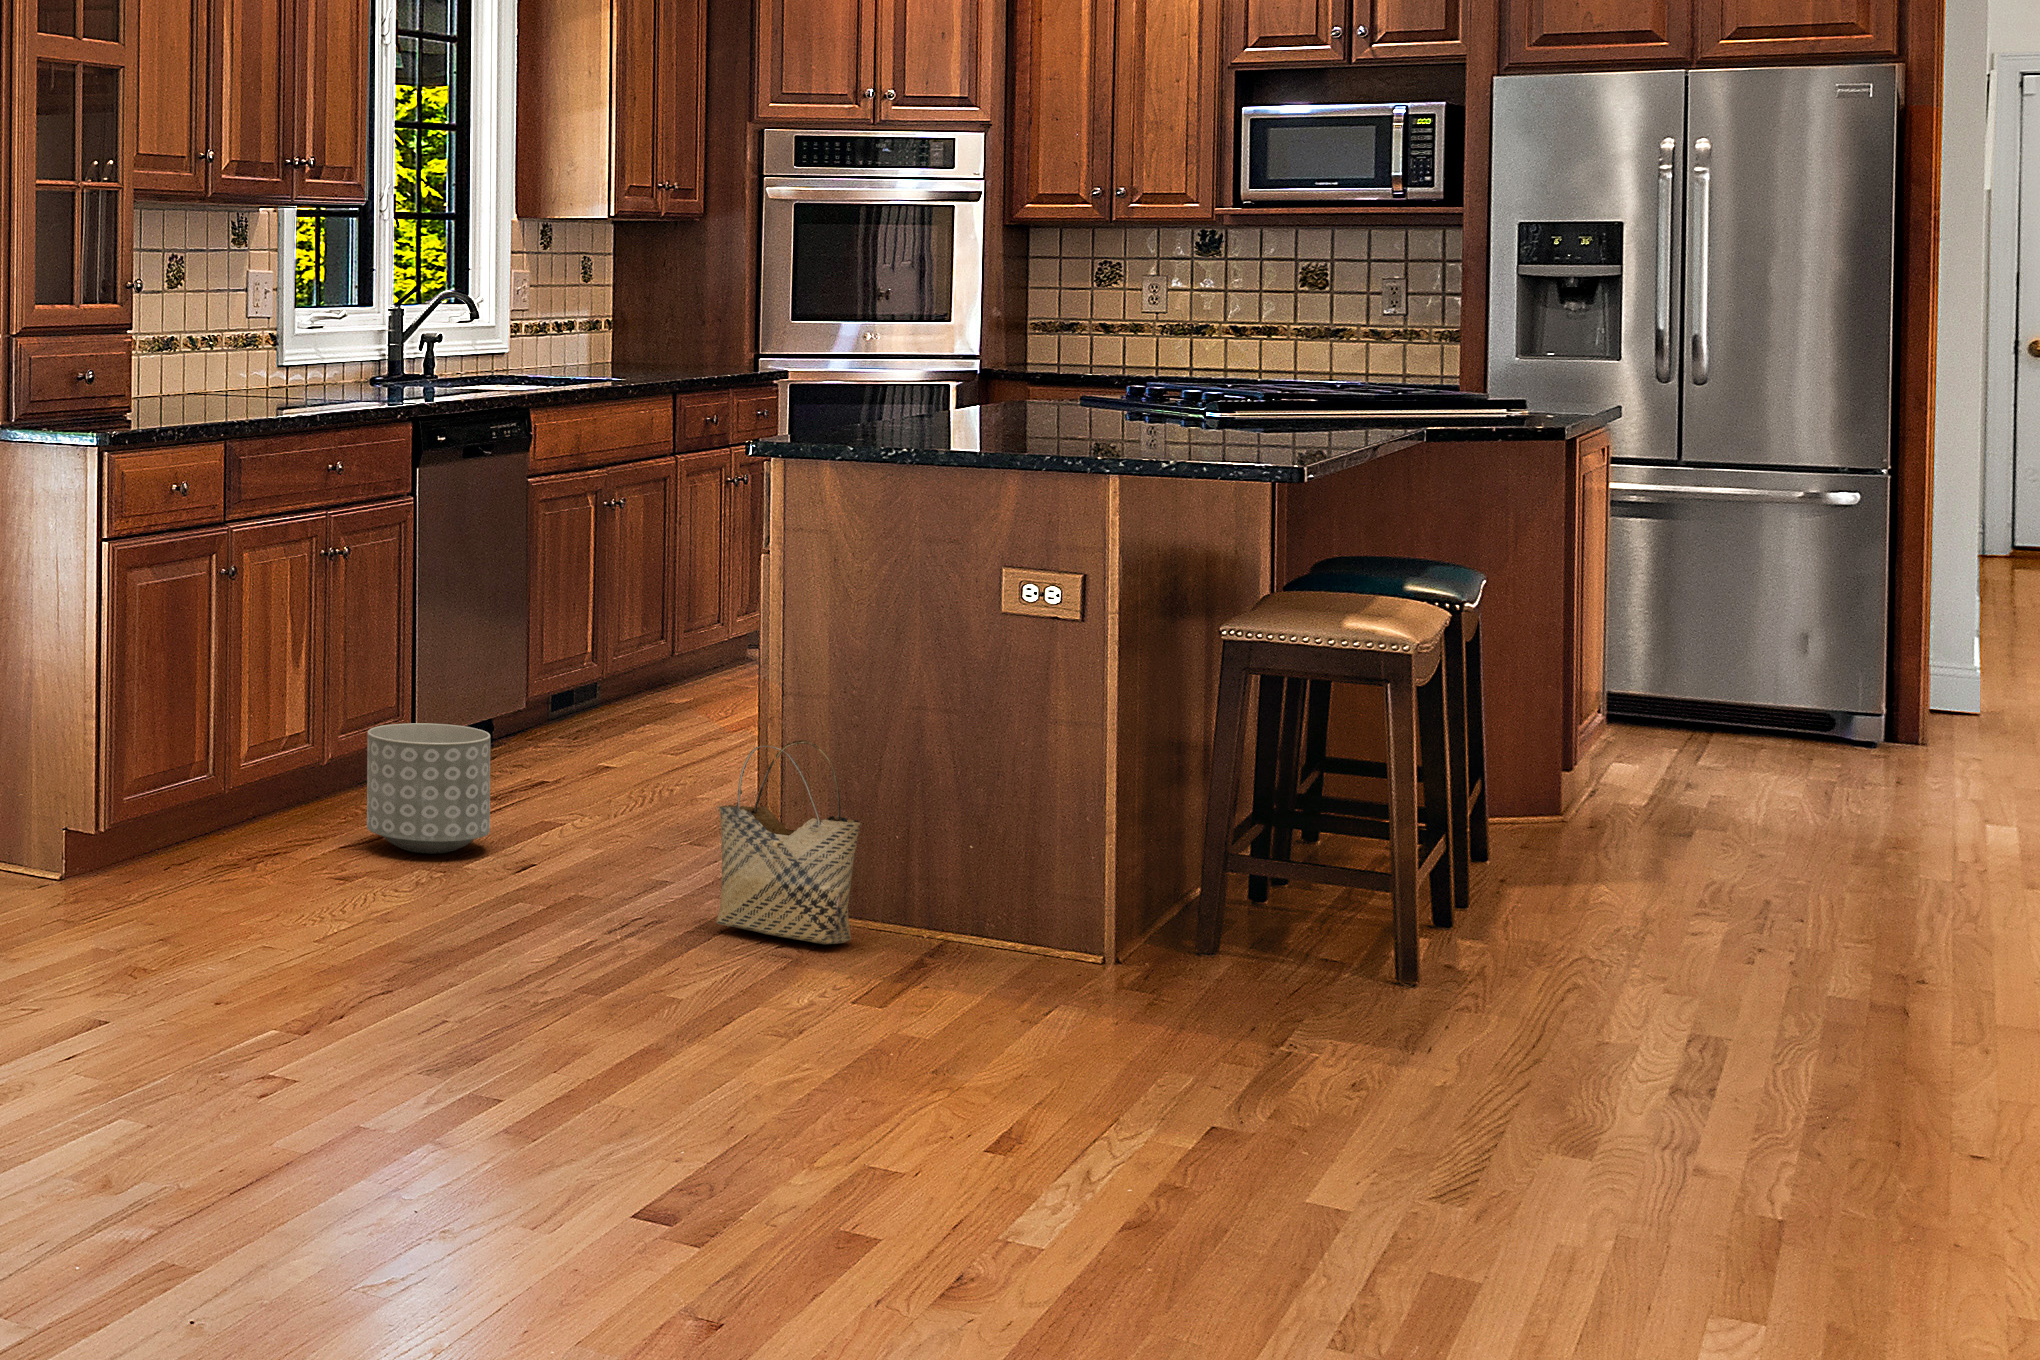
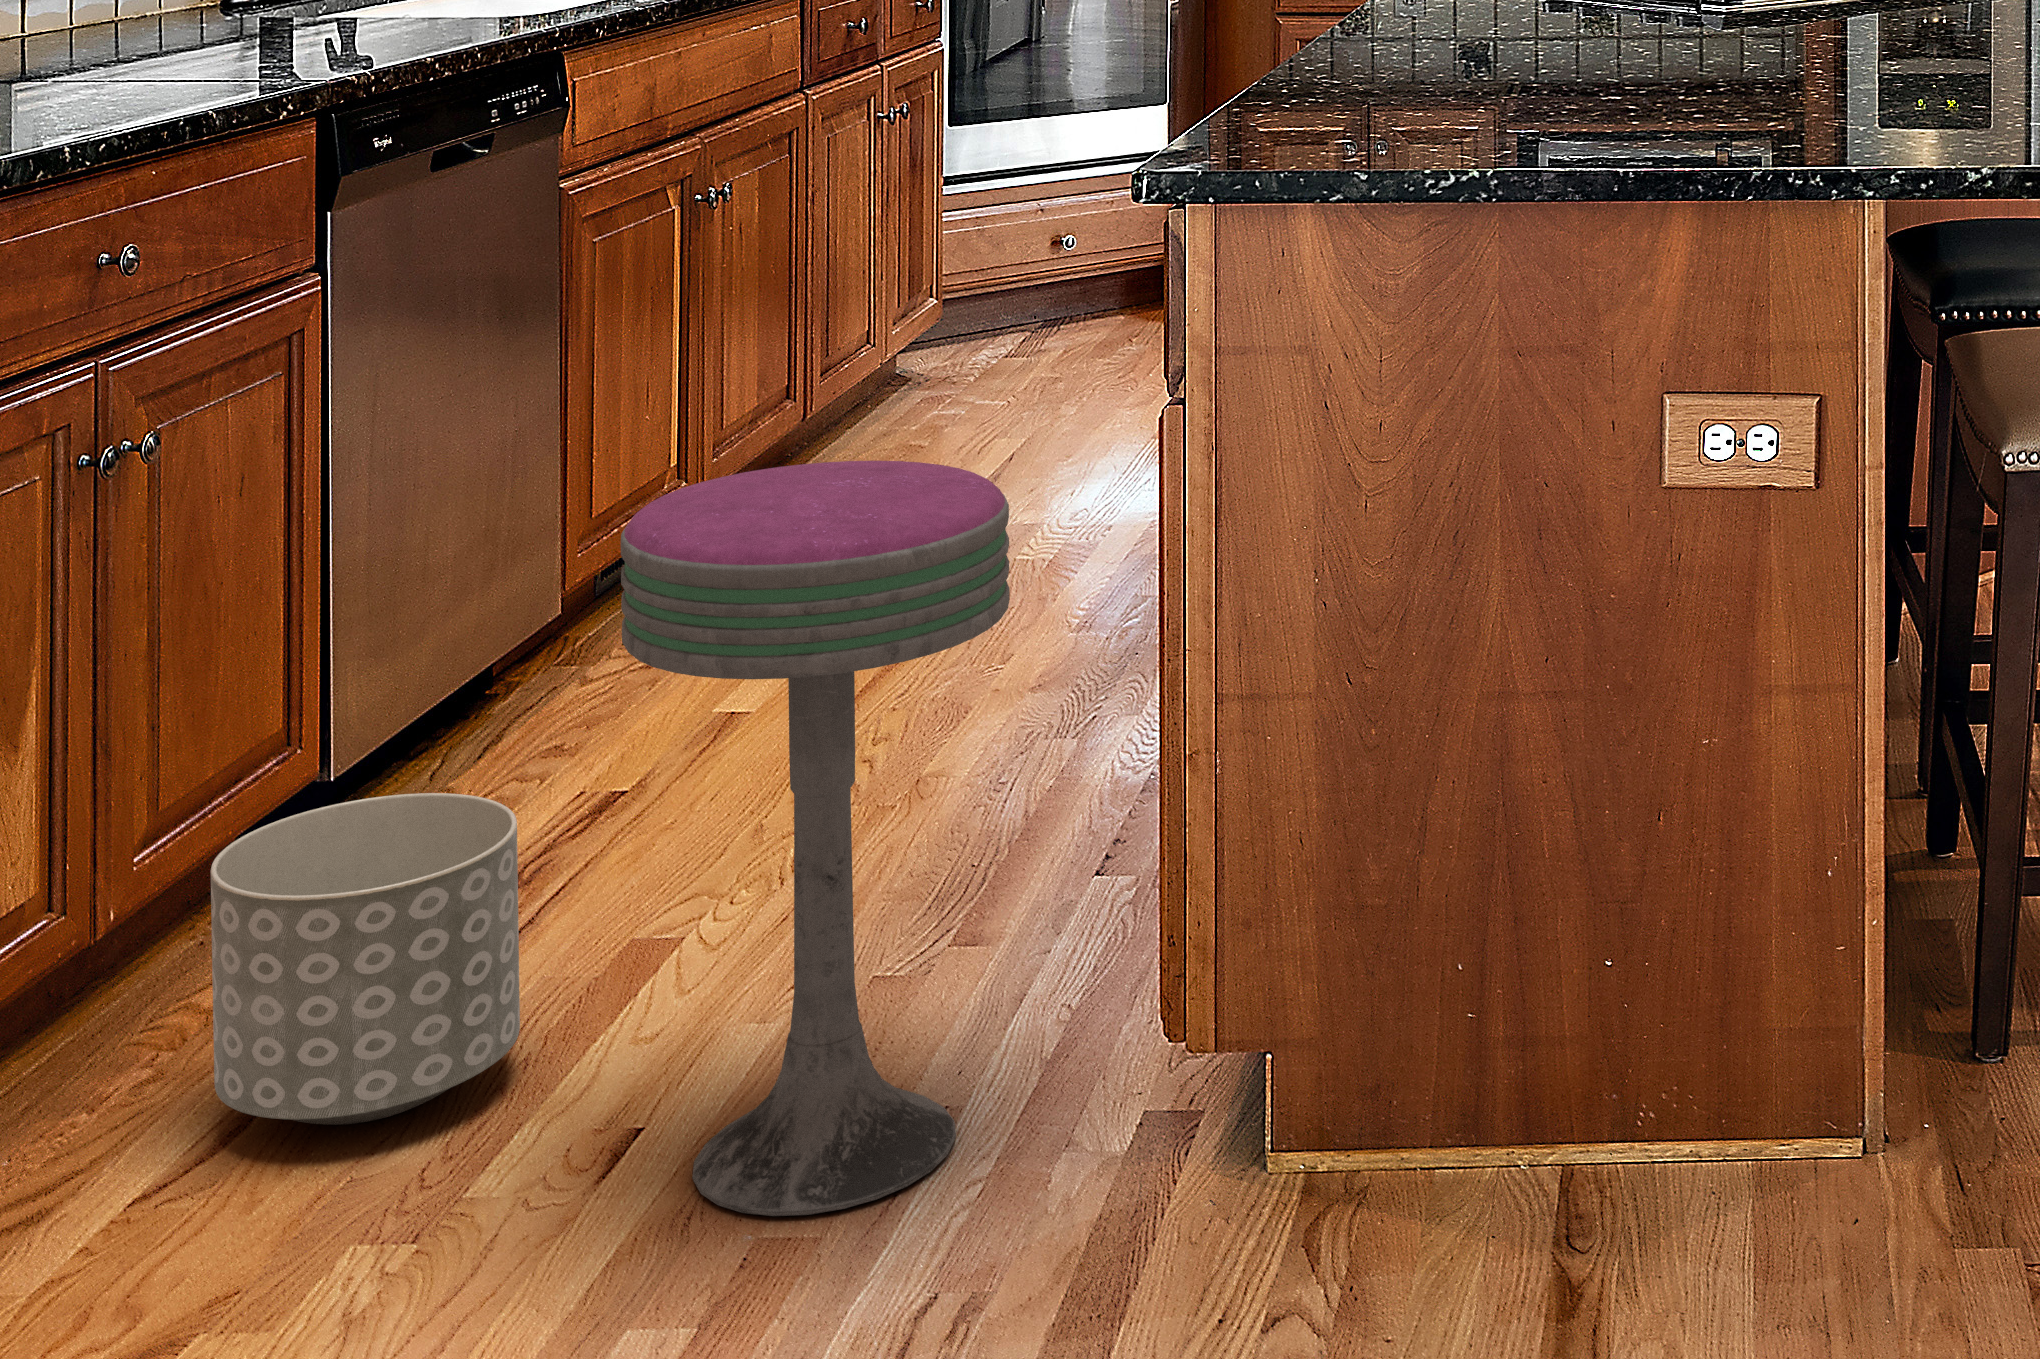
bar stool: none [531,577,702,900] -> present [621,461,1010,1216]
woven basket: present [717,740,861,944] -> none [1084,815,1399,1280]

